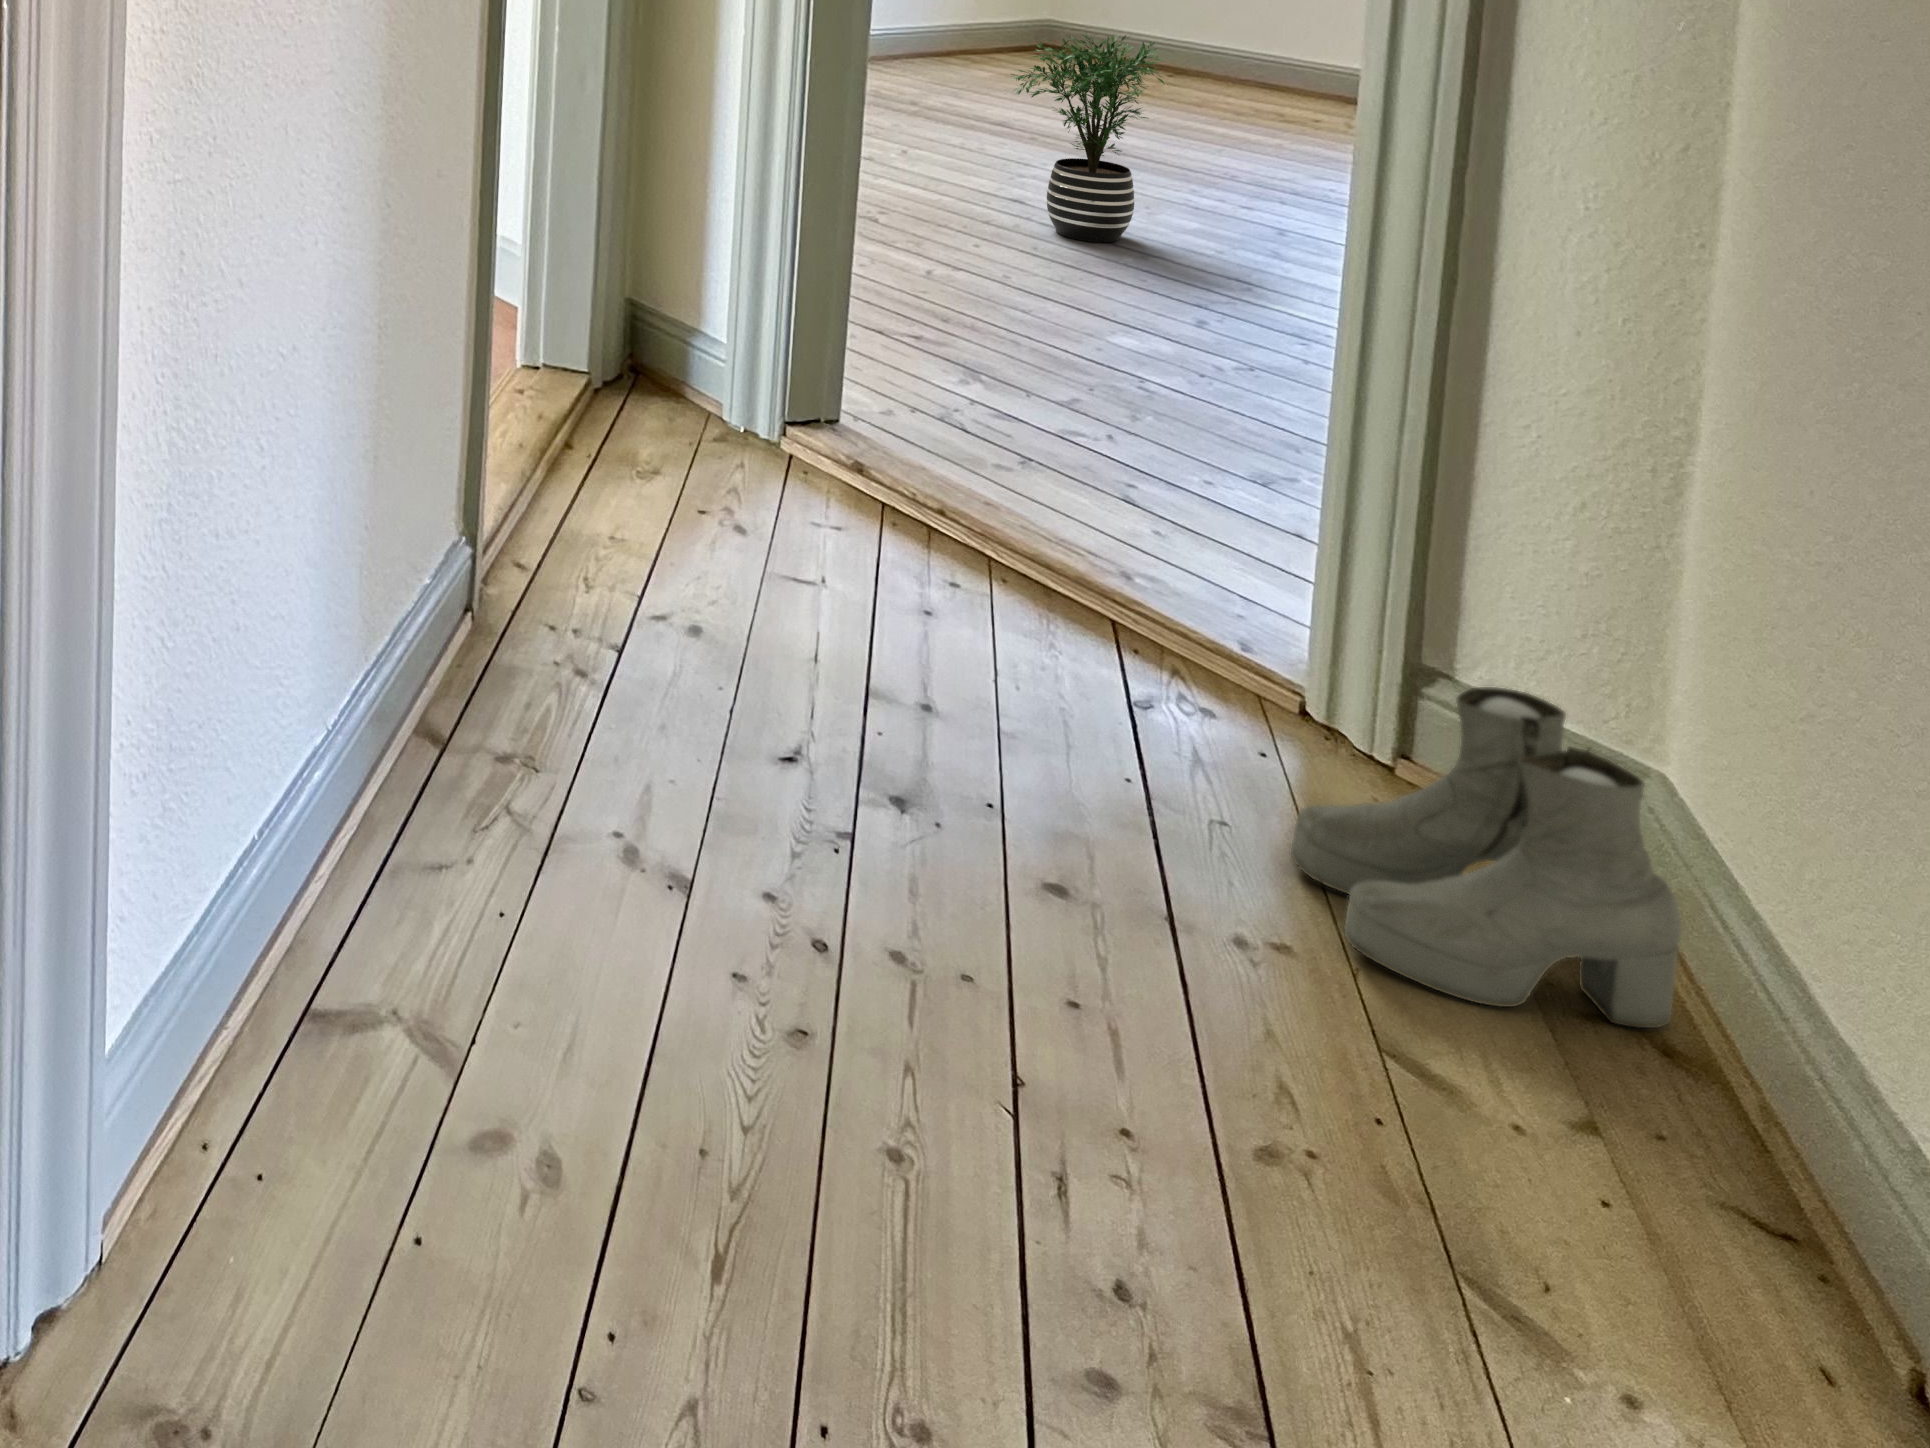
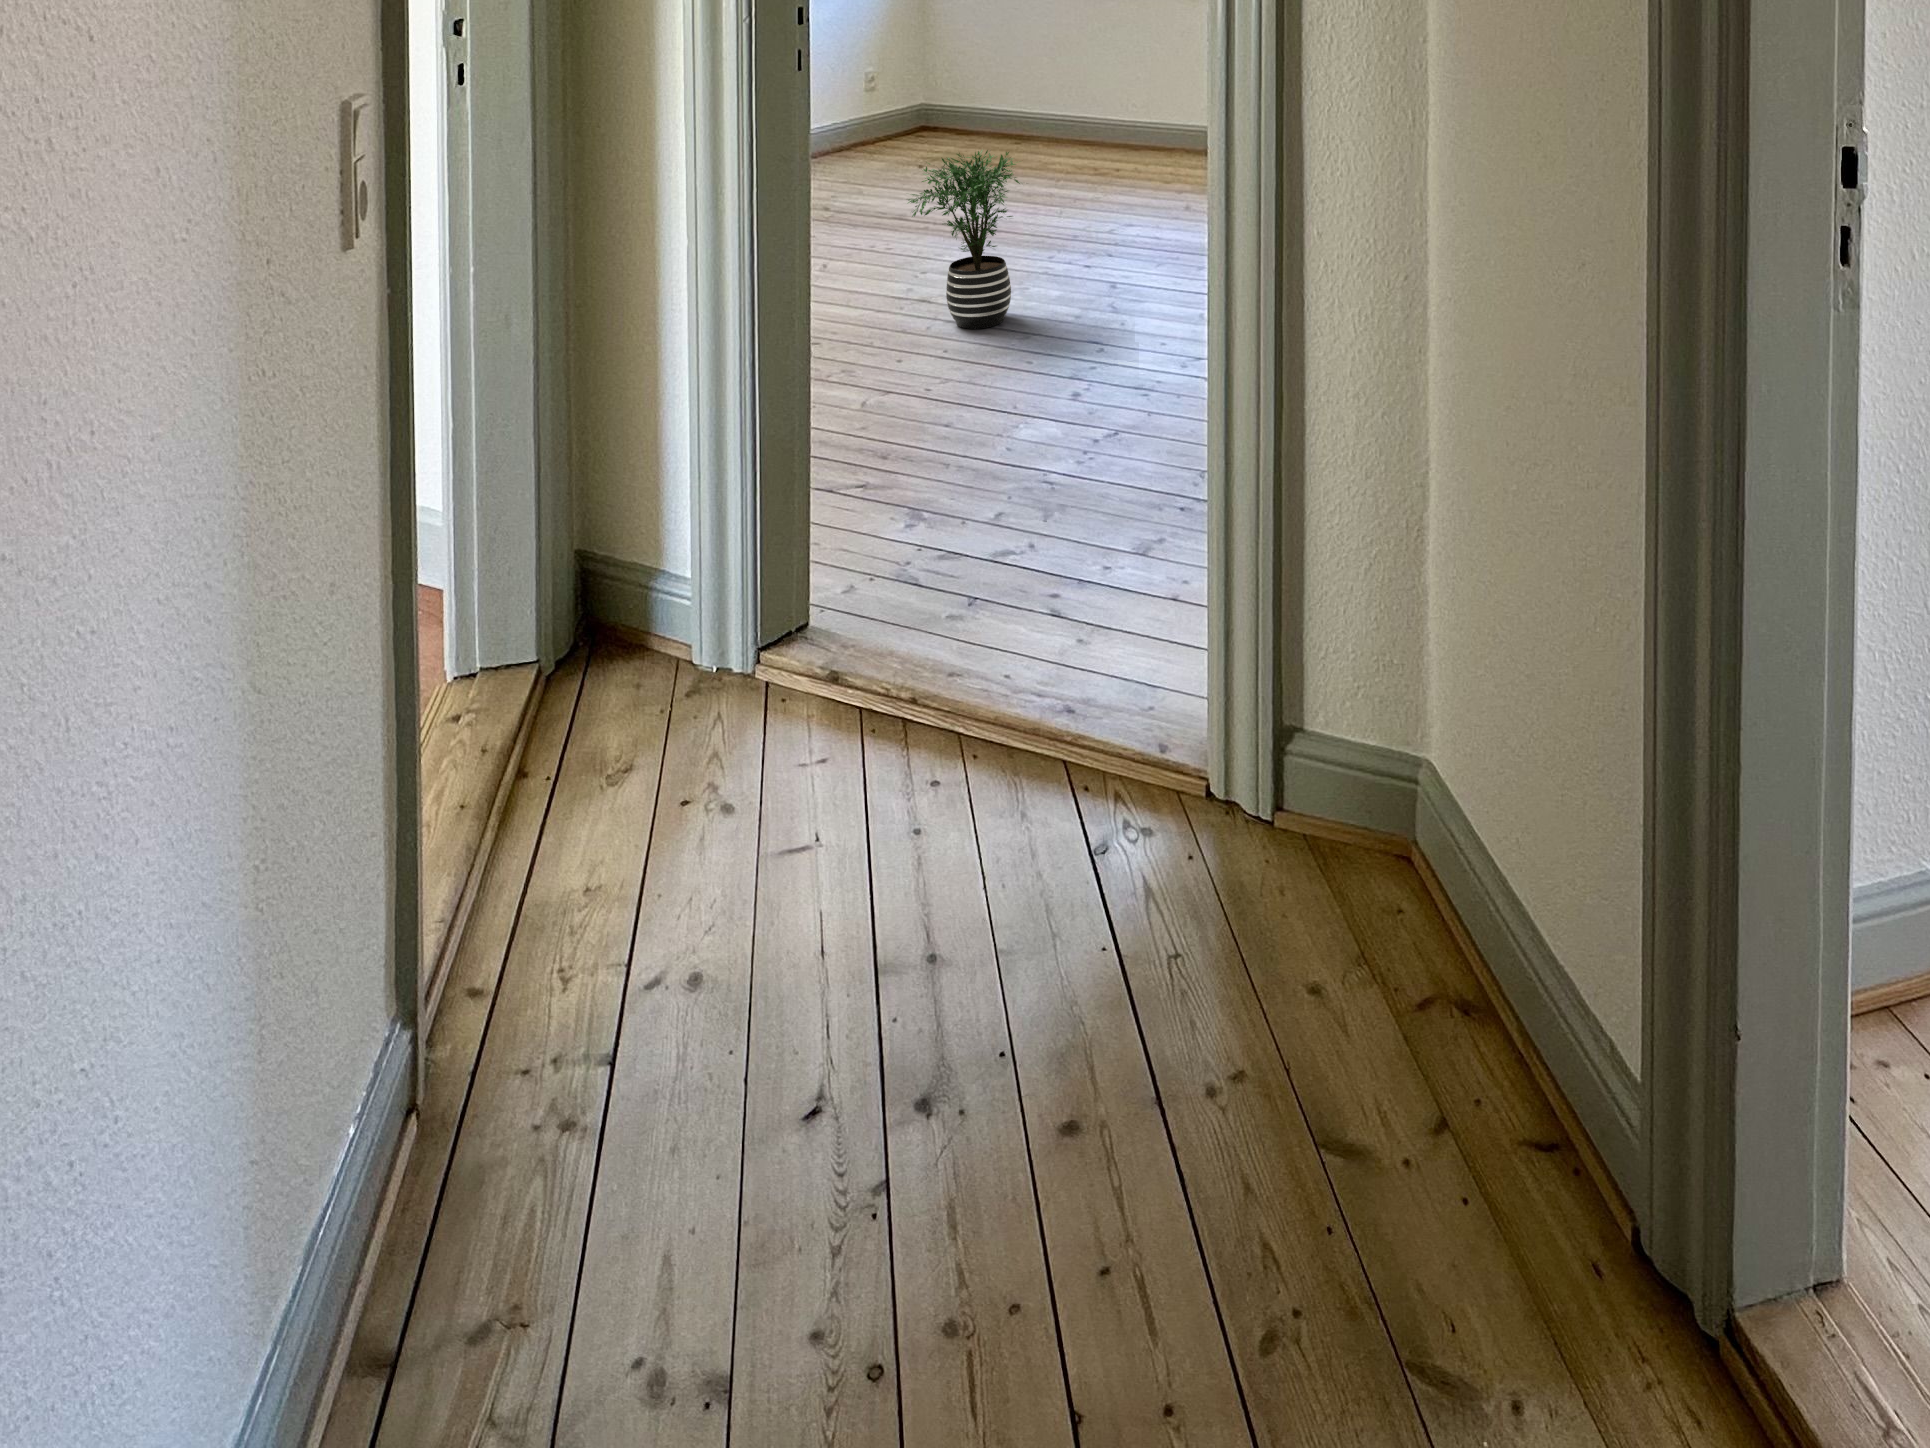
boots: present [1291,687,1681,1028] -> none [1223,749,1470,1054]

